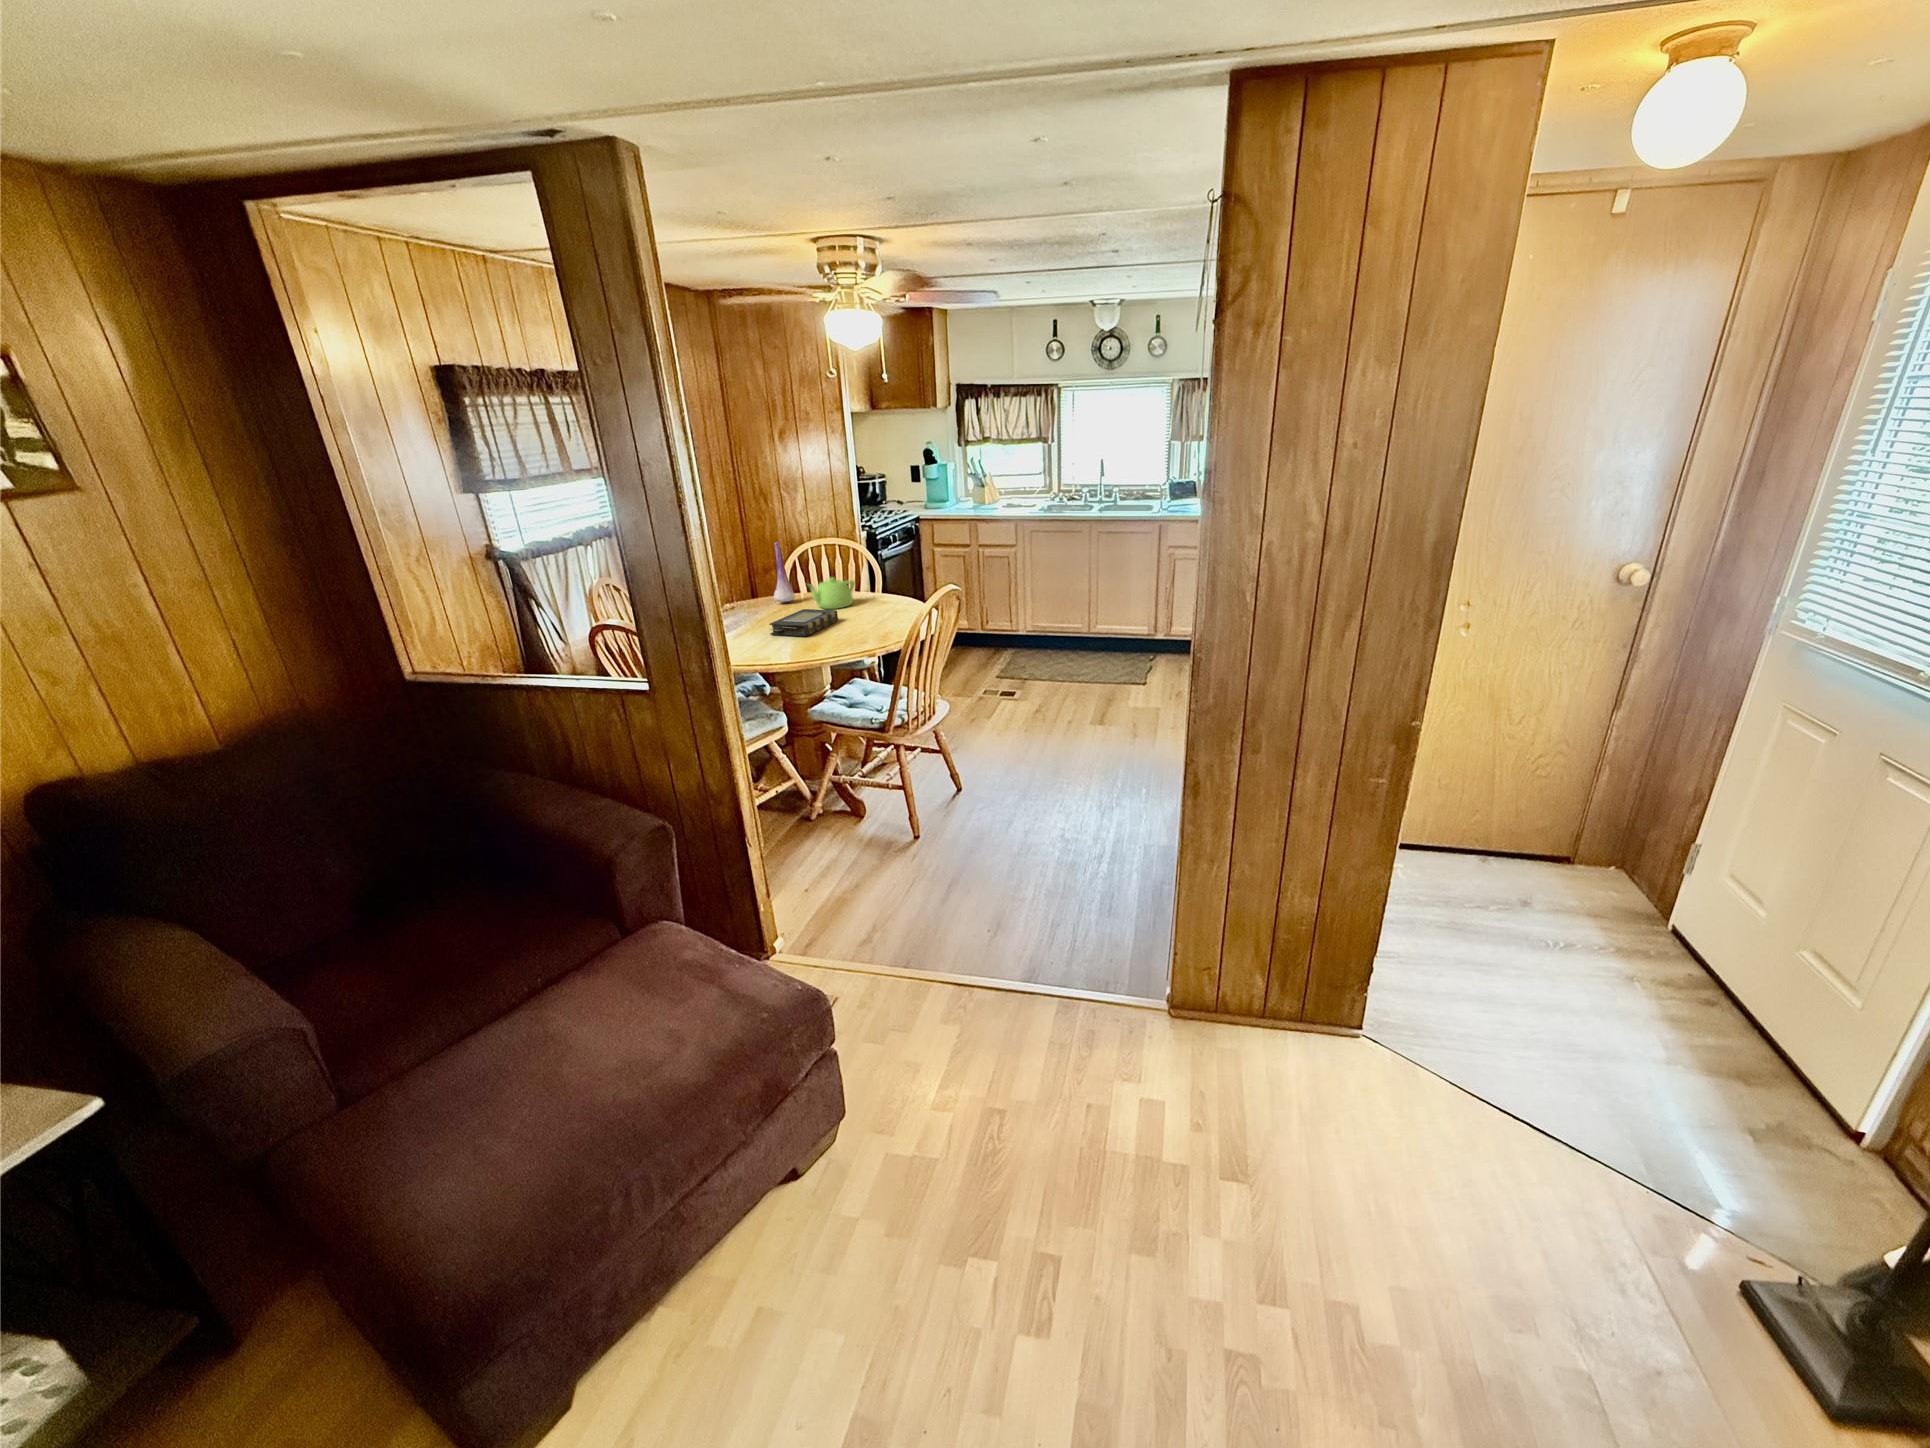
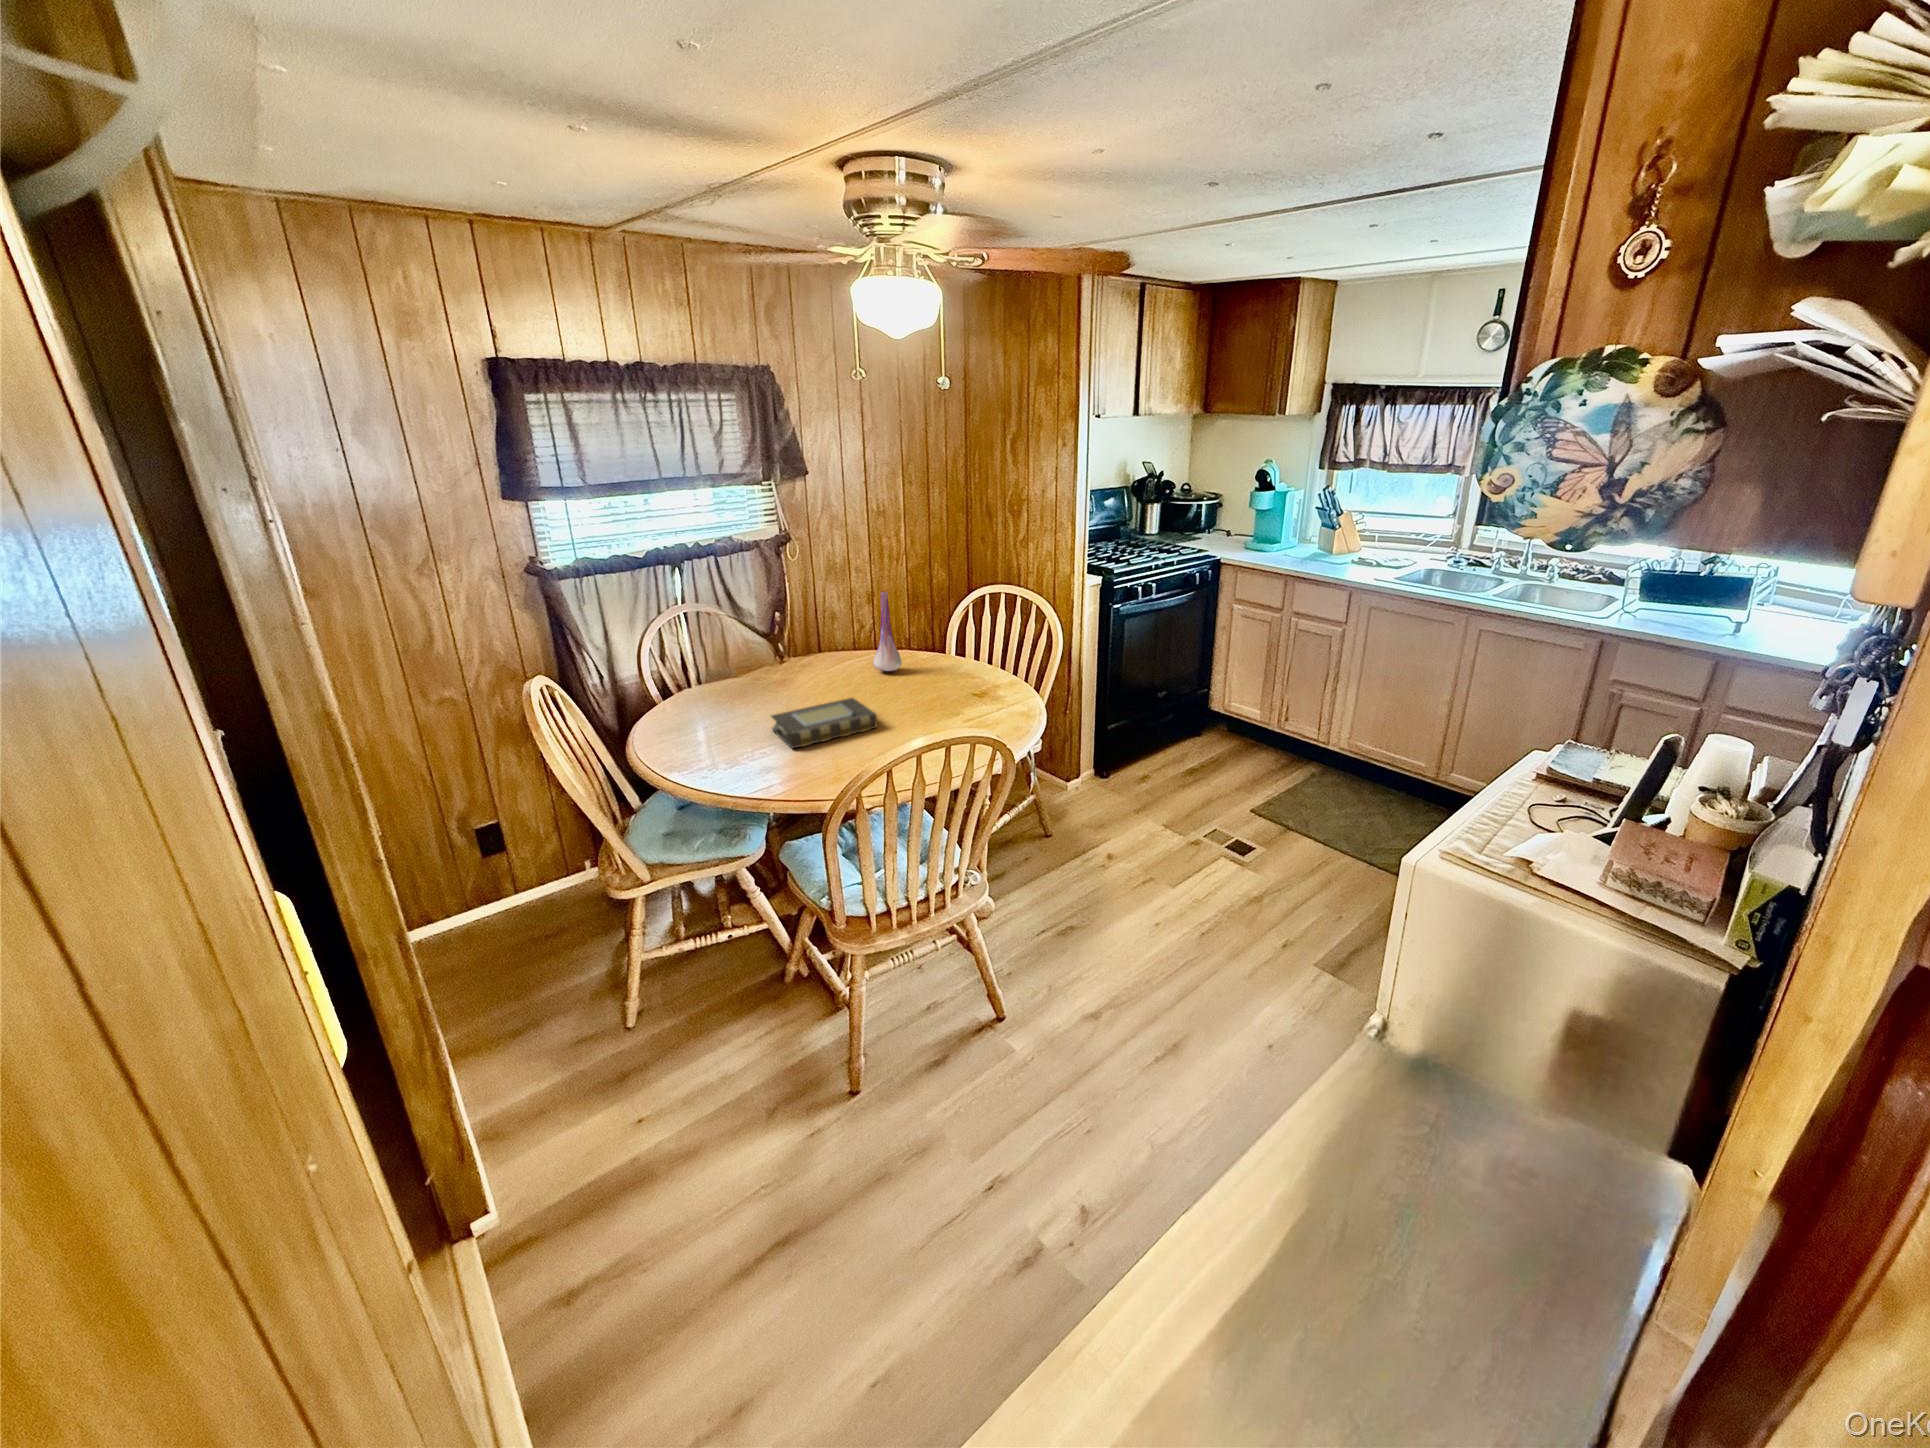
teapot: present [808,577,855,609] -> none [881,656,958,702]

